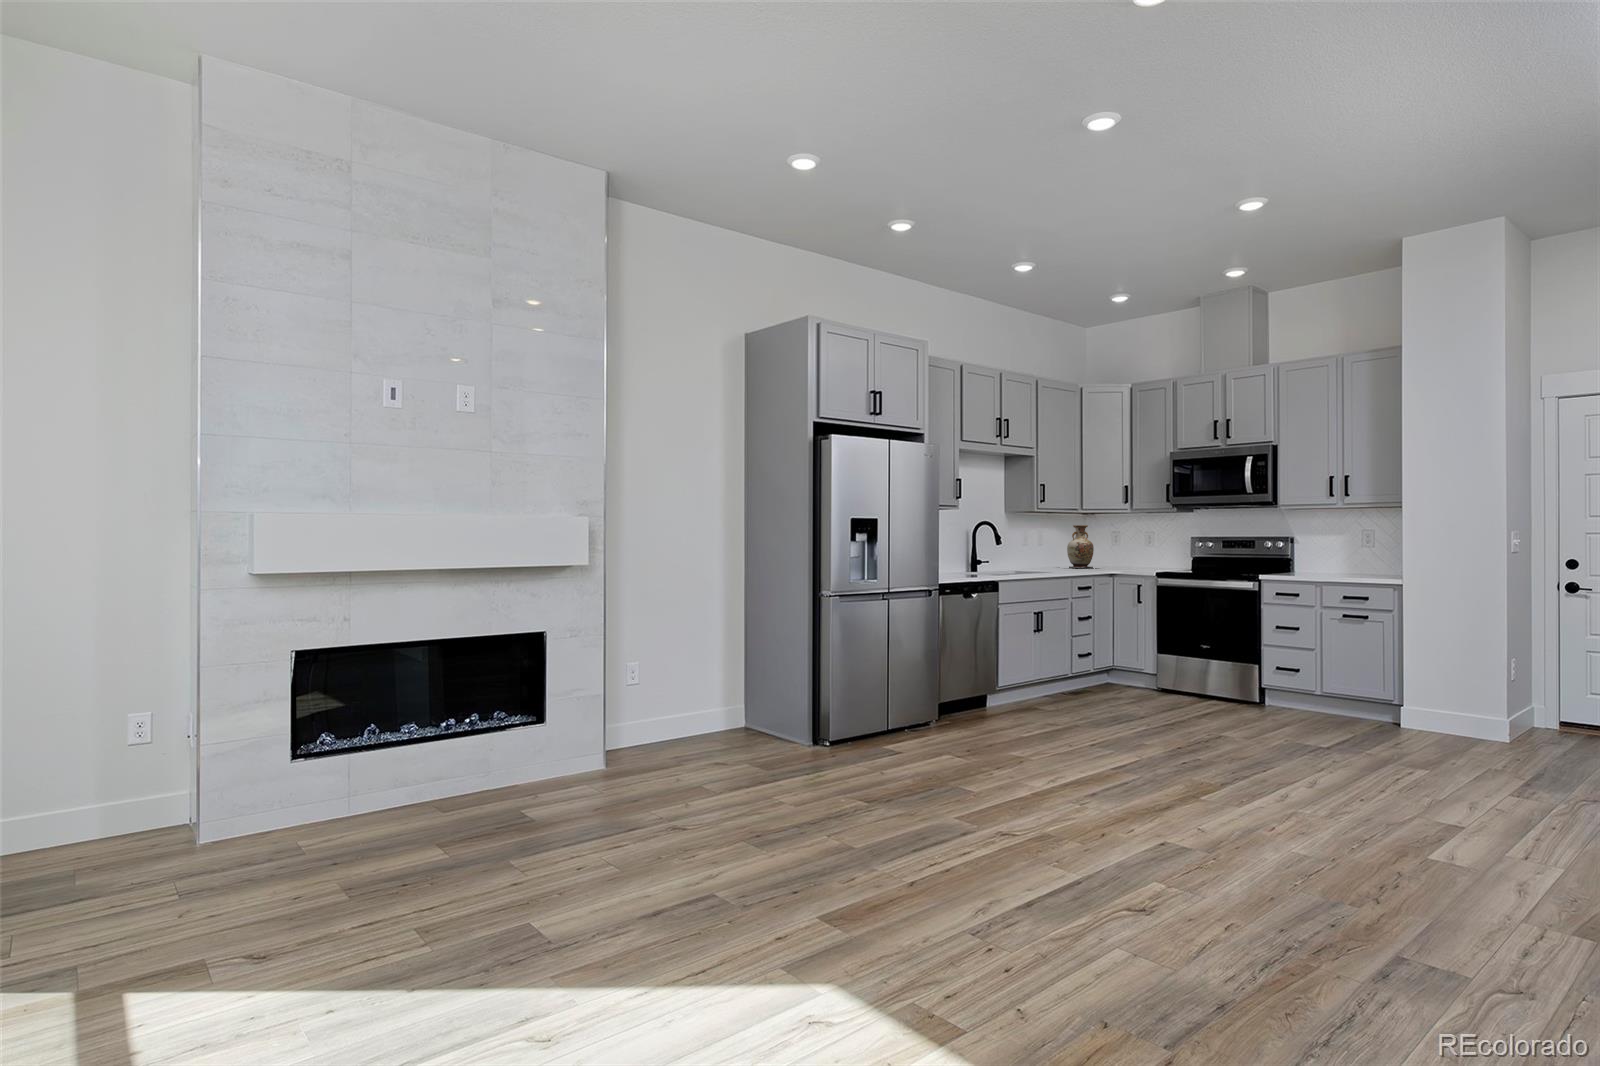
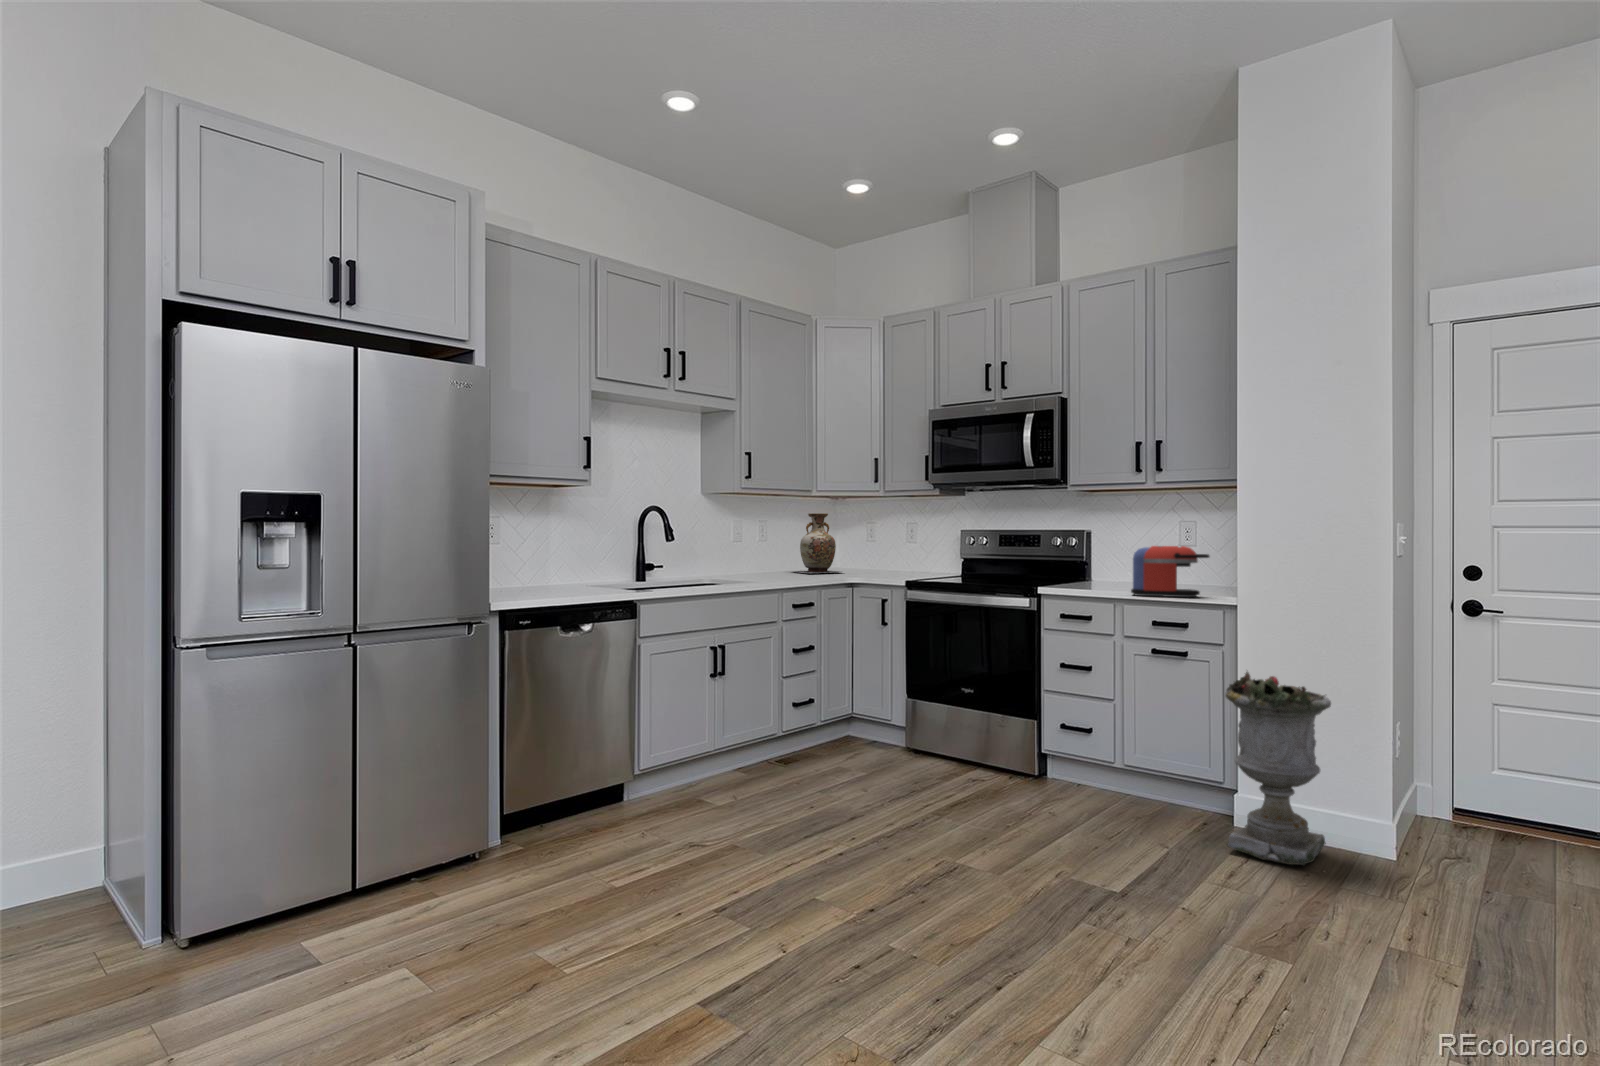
coffee maker: none [1328,547,1384,580] -> present [1131,546,1209,597]
planter: none [1395,624,1466,740] -> present [1225,672,1331,865]

